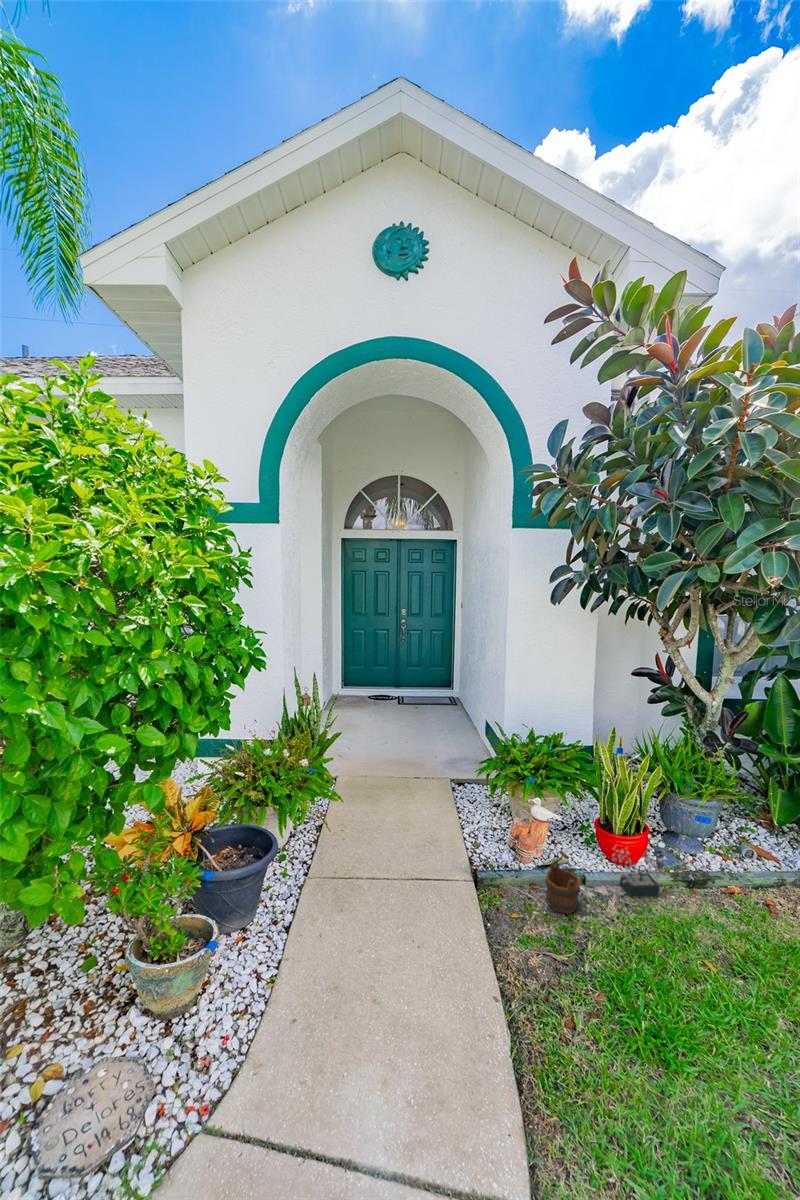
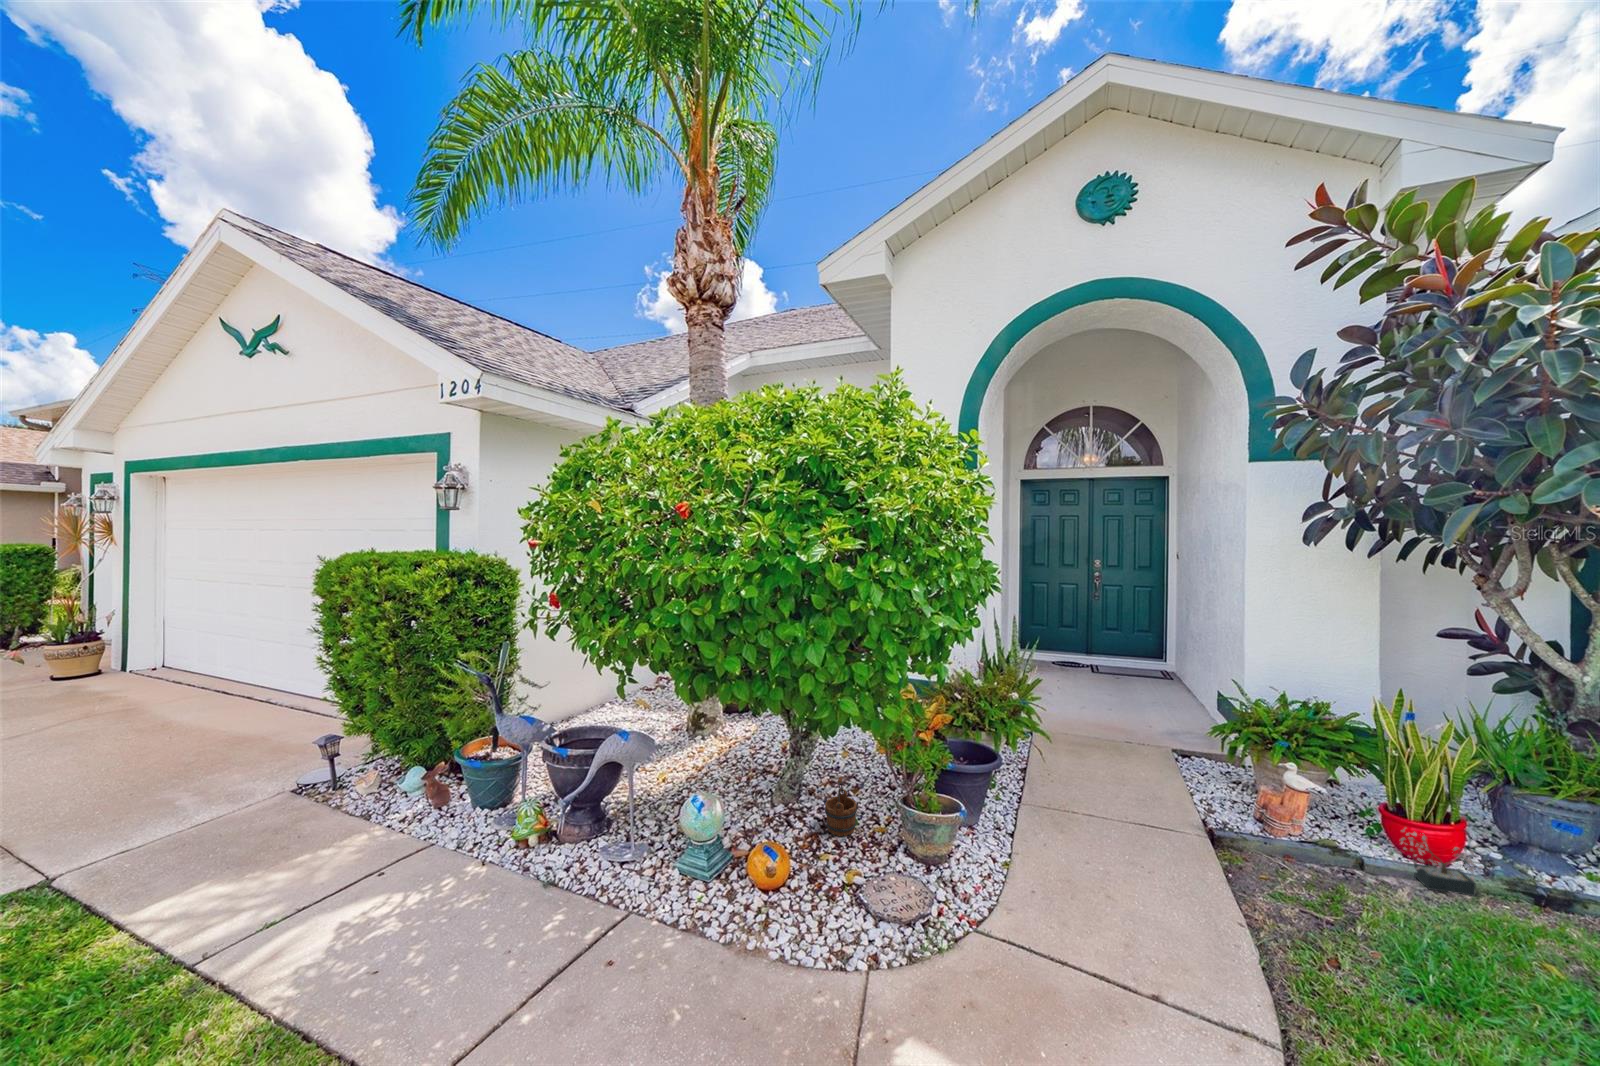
wooden bucket: present [545,851,580,914] -> present [825,777,857,836]

